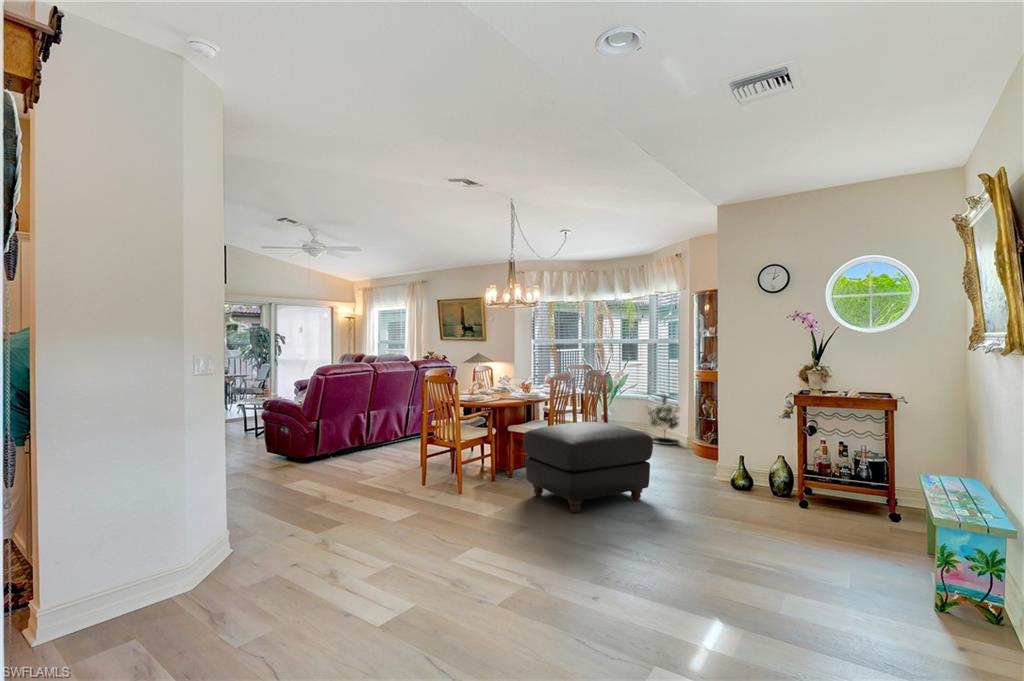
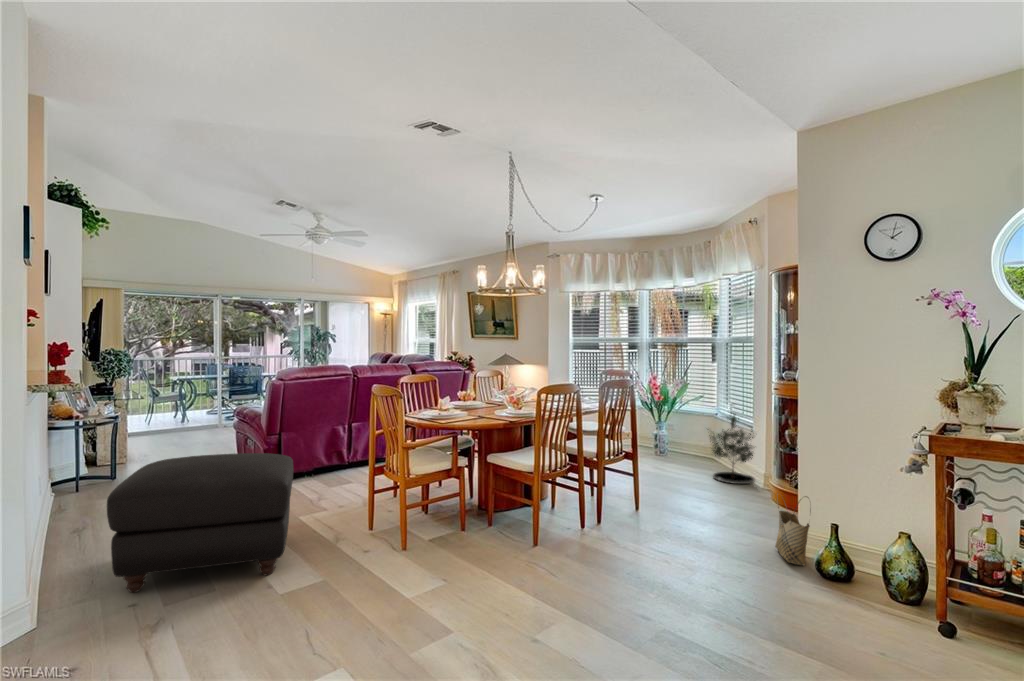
ottoman: present [523,422,653,513] -> present [107,453,294,592]
woven basket: none [704,440,726,485] -> present [775,496,810,565]

